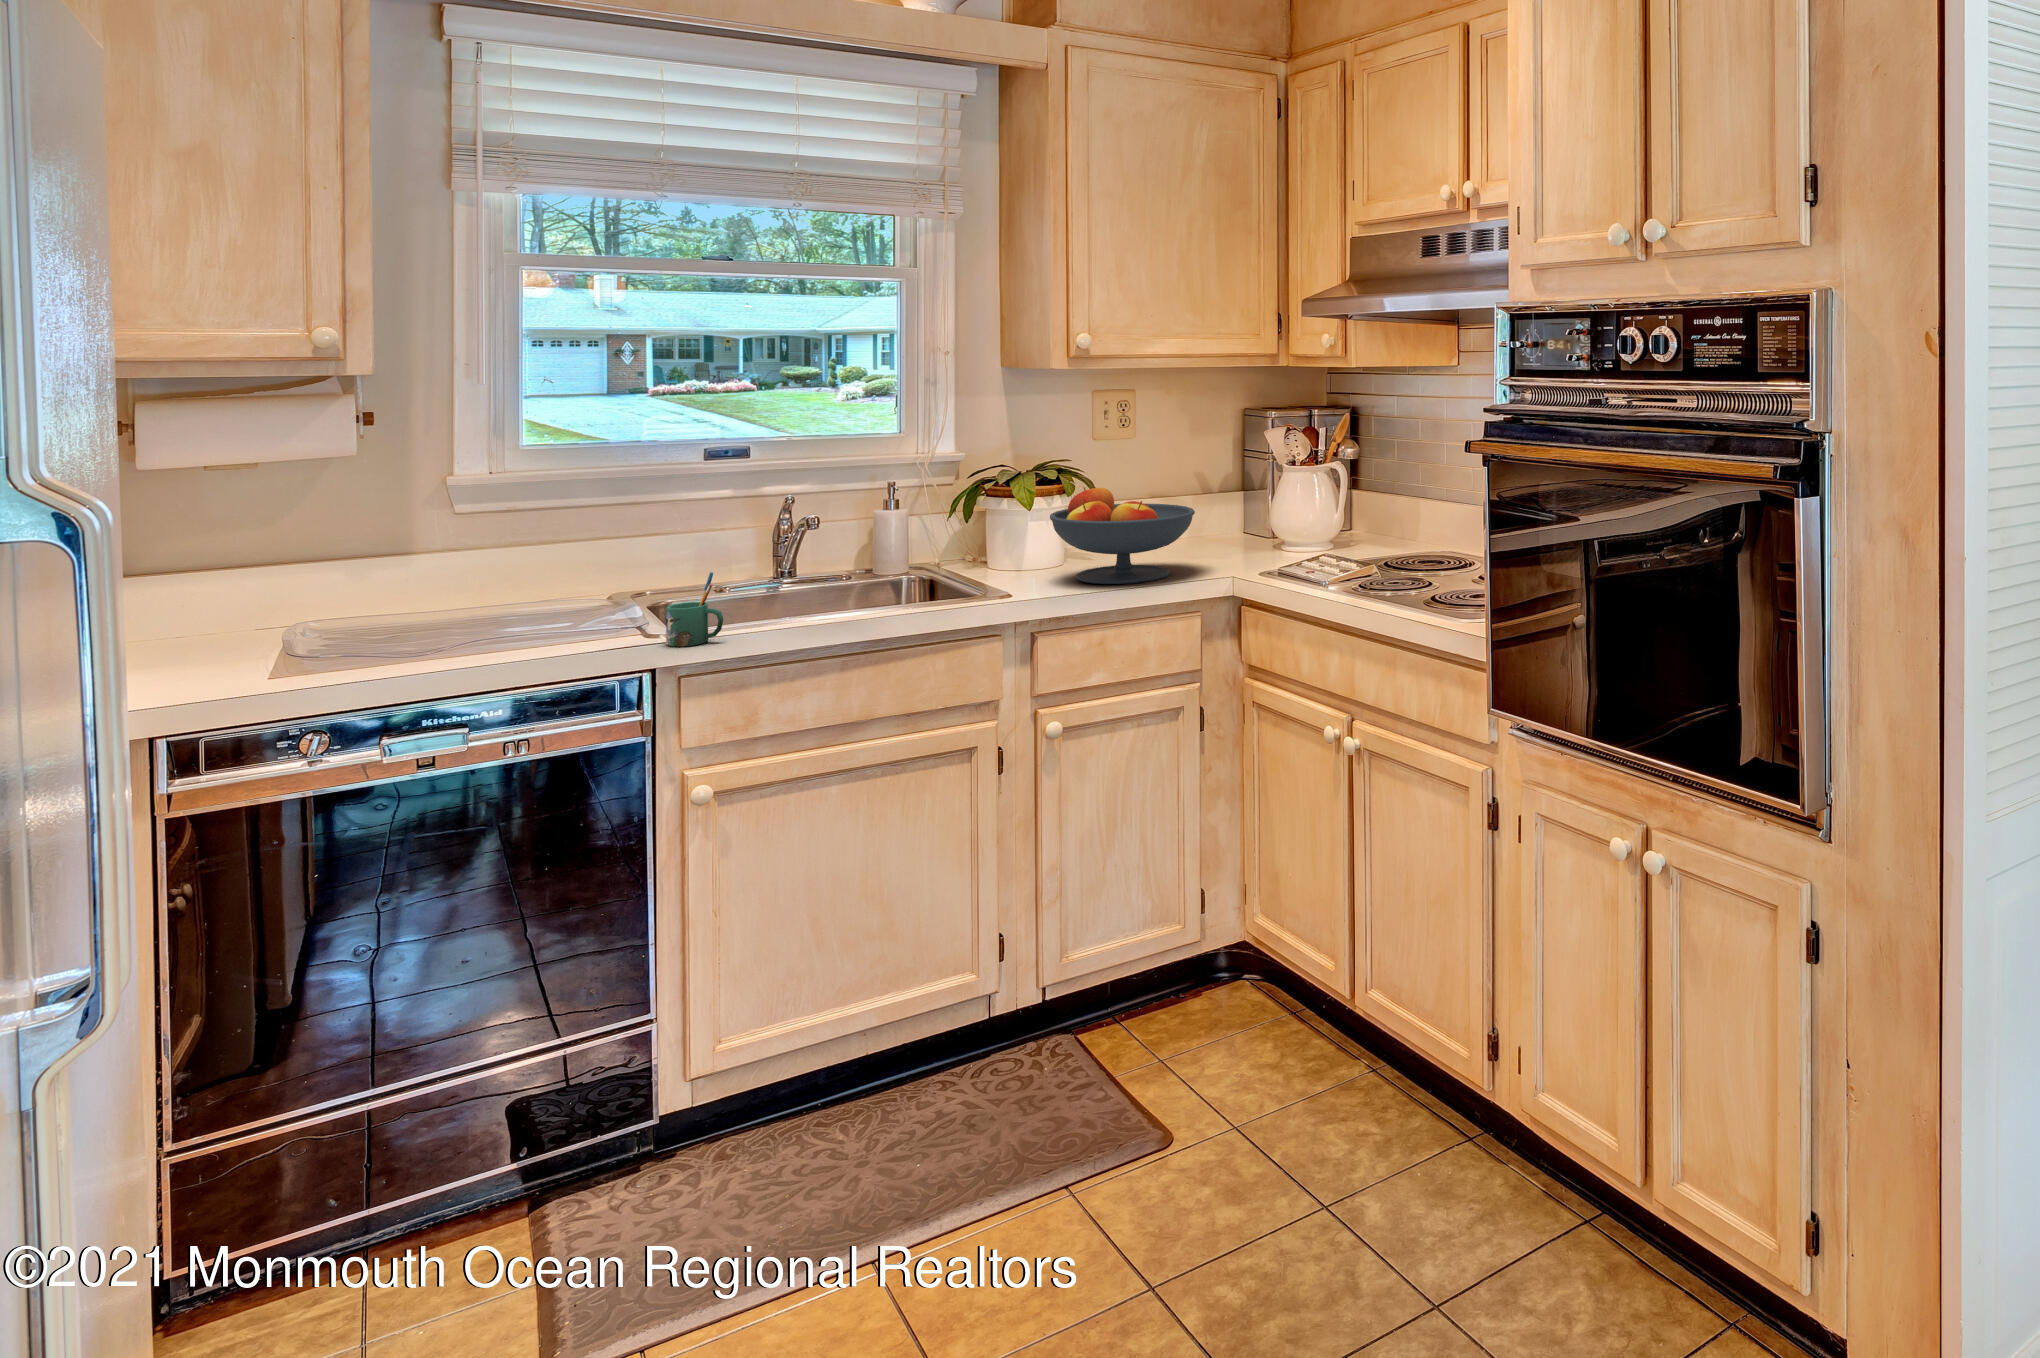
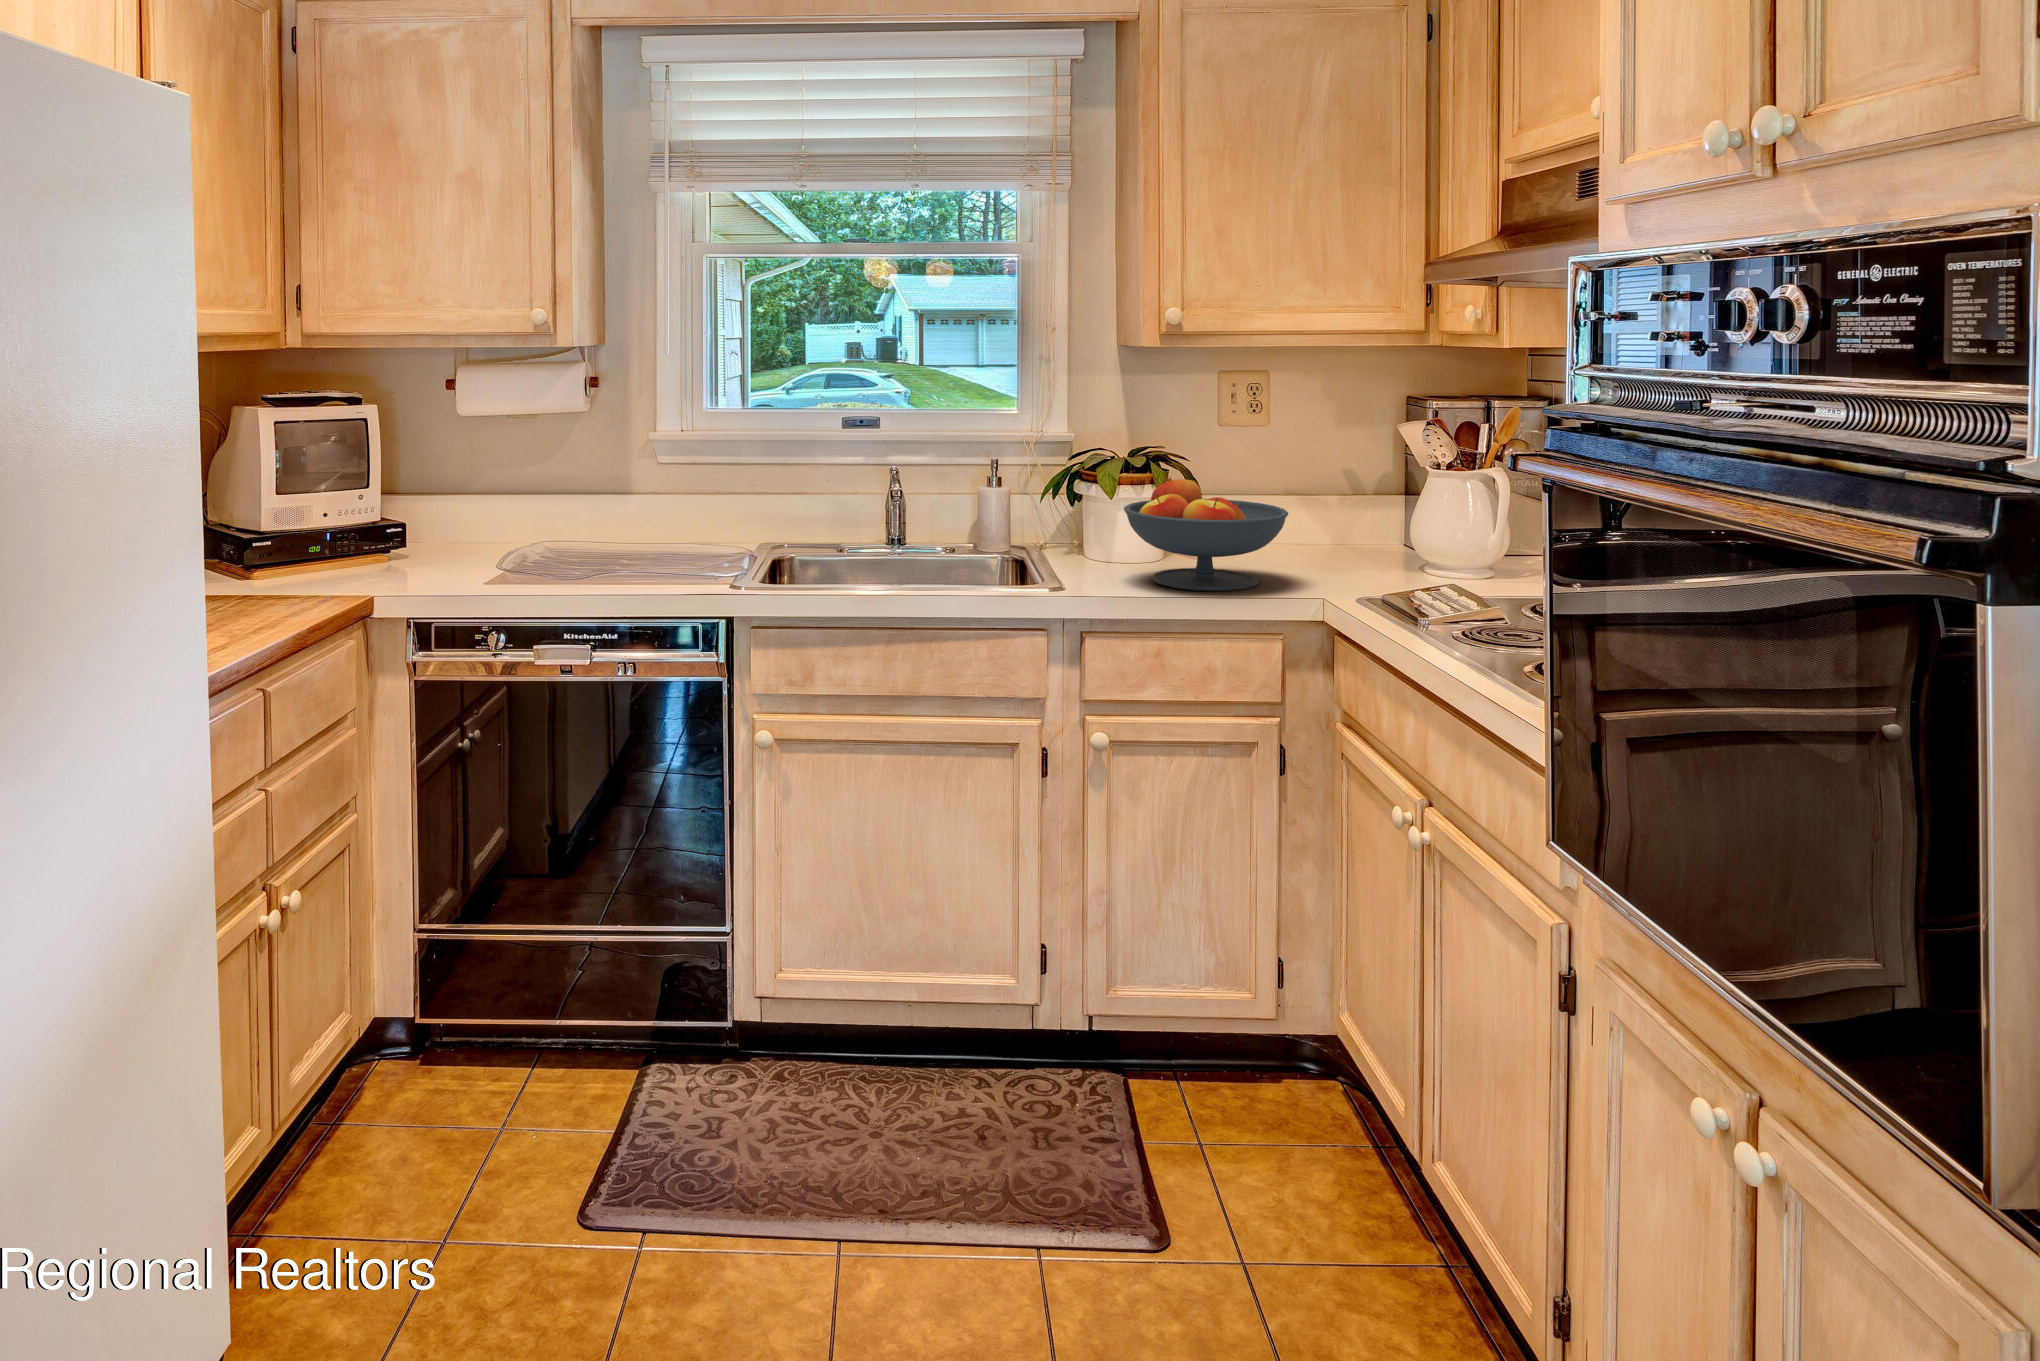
mug: present [666,572,723,646] -> none [740,532,783,598]

